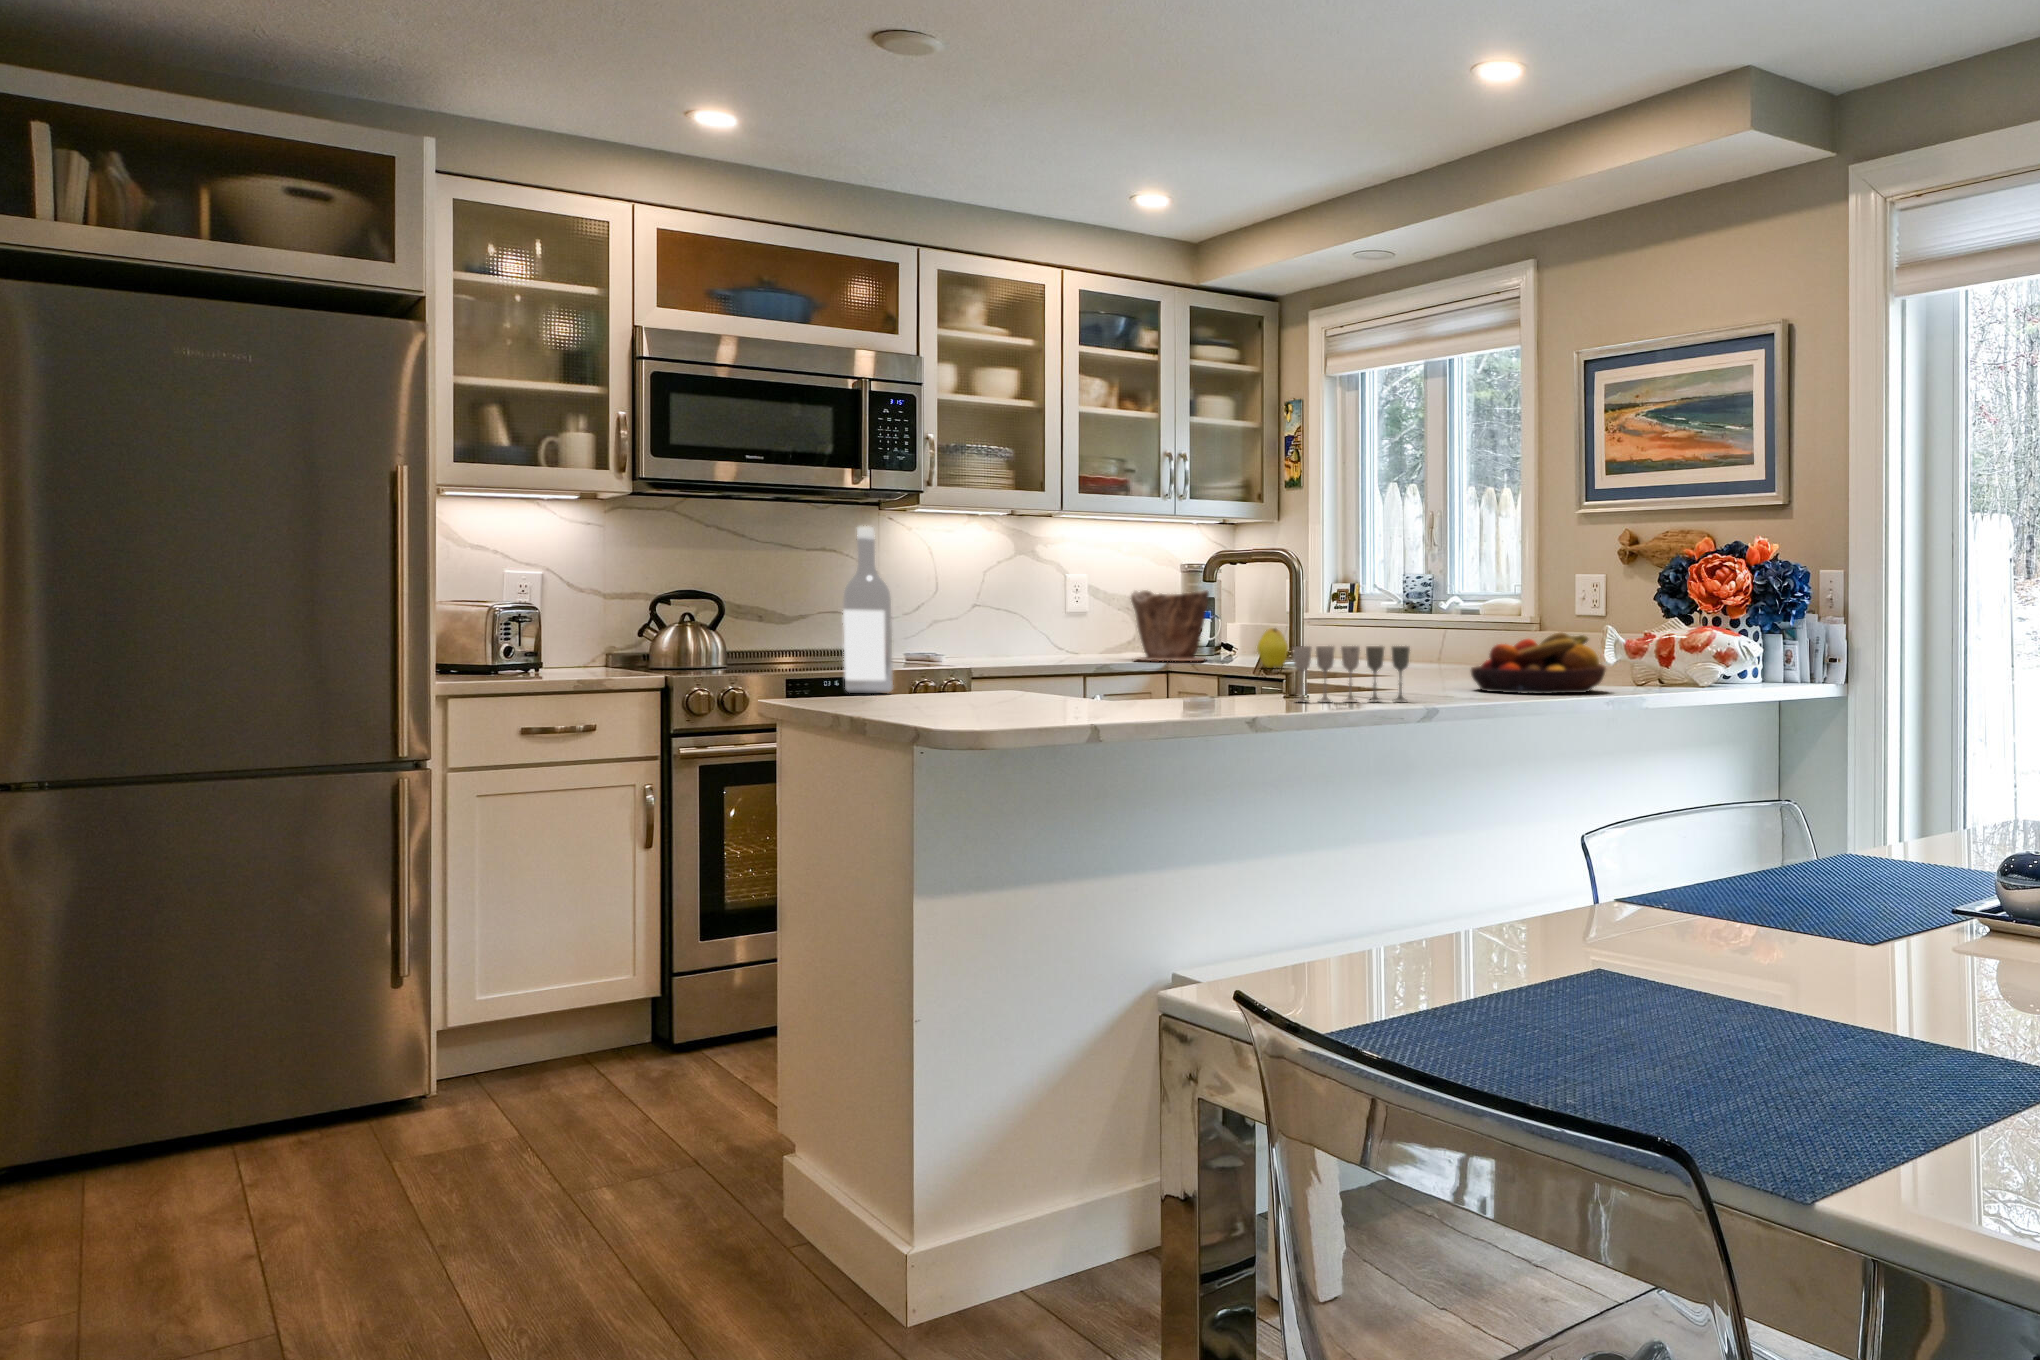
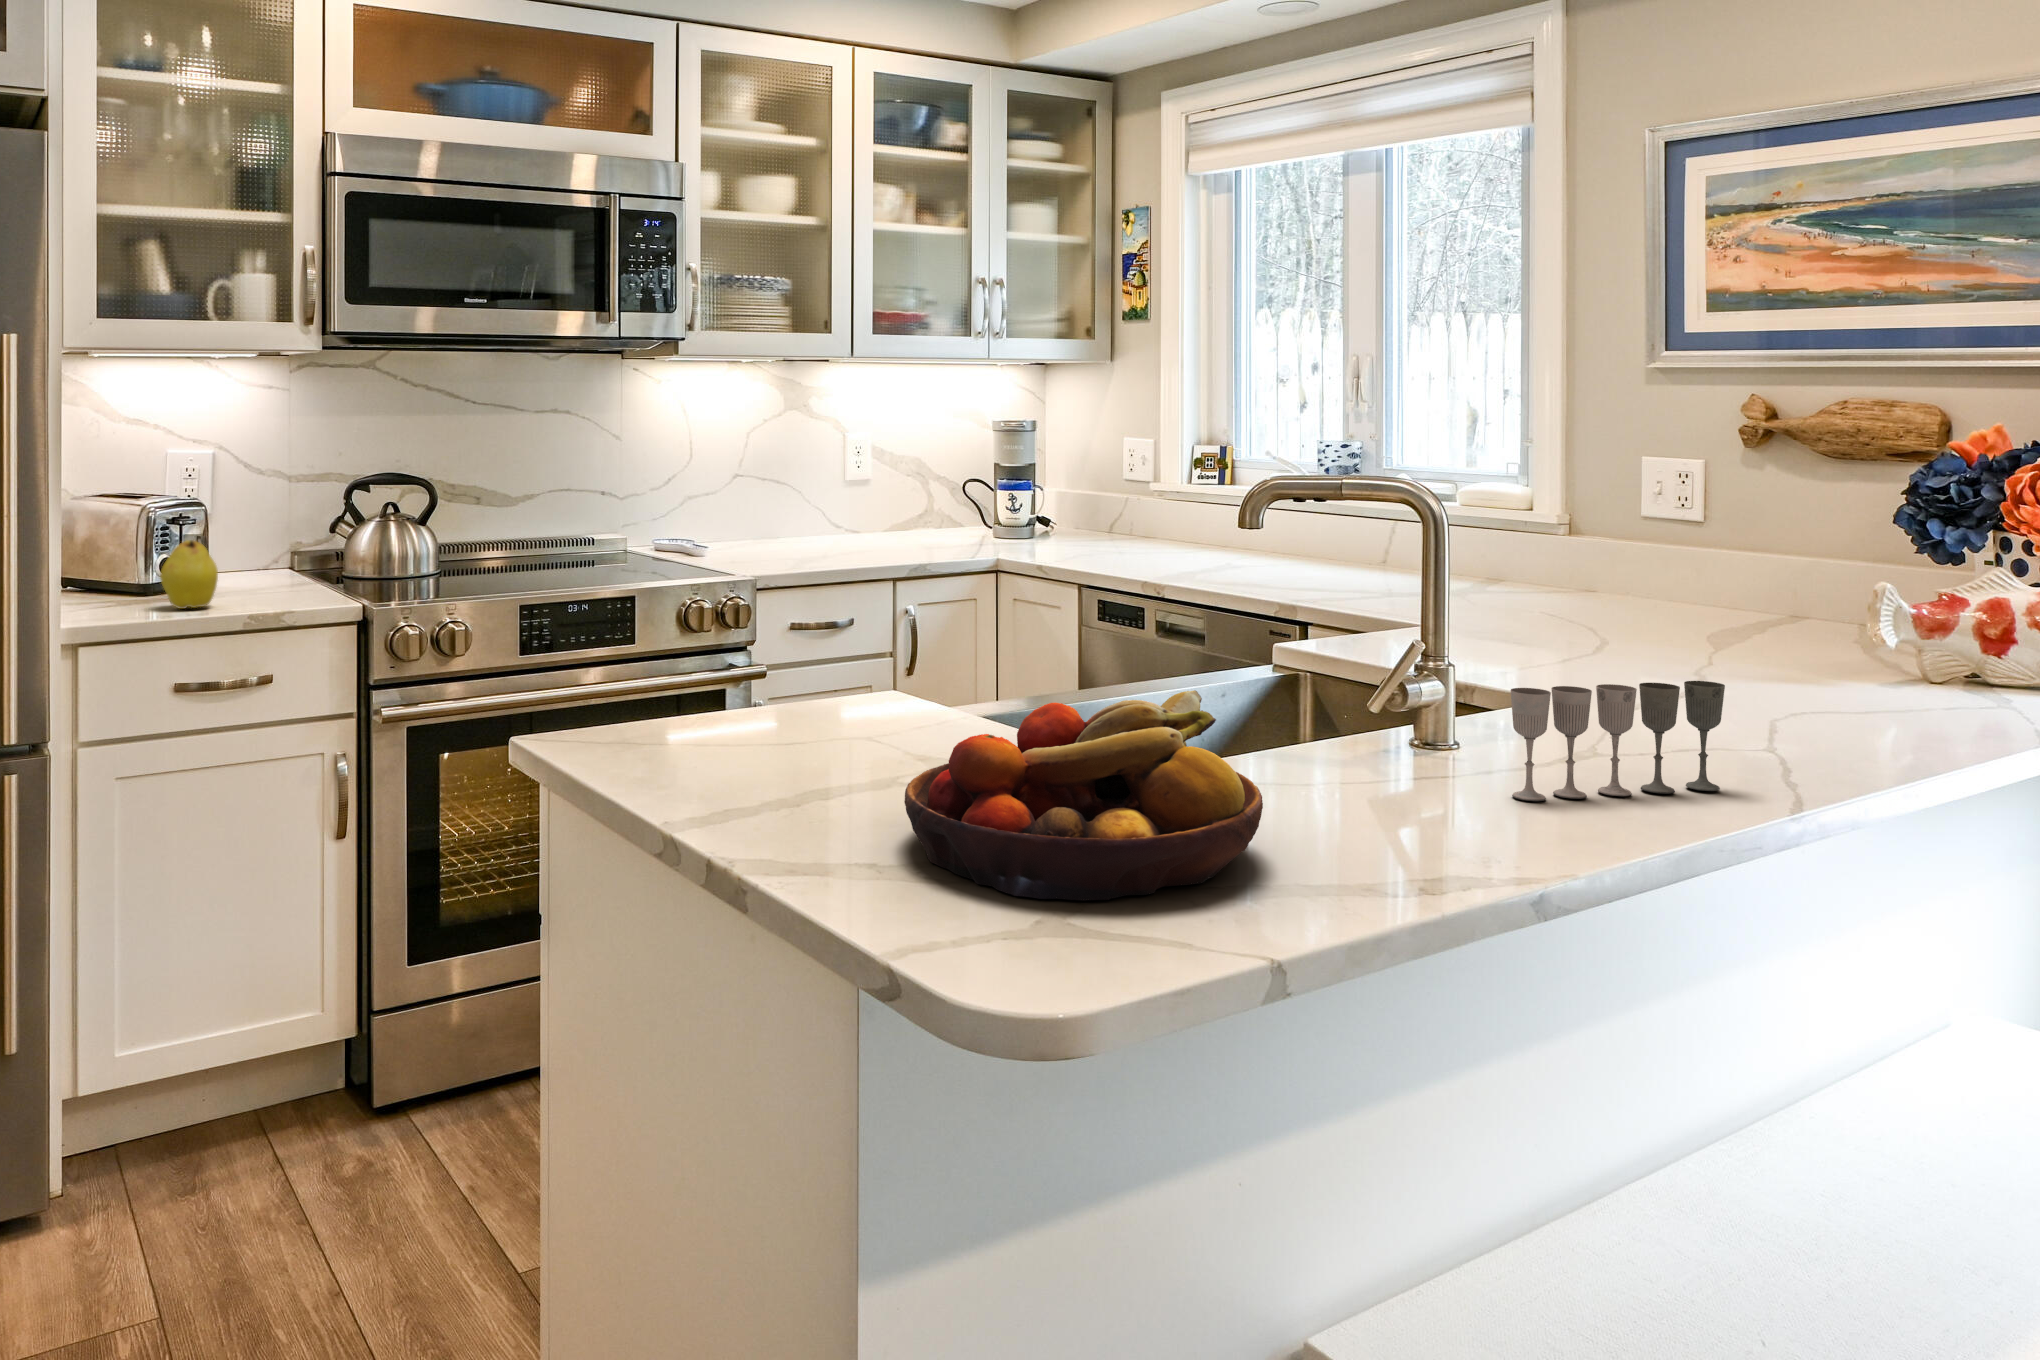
wine bottle: present [843,526,893,693] -> none [662,458,742,755]
plant pot: present [1131,590,1209,661] -> none [940,458,1044,556]
fruit: present [1257,628,1288,668] -> present [160,540,218,609]
fruit bowl: present [1471,632,1606,694] -> present [904,690,1263,901]

